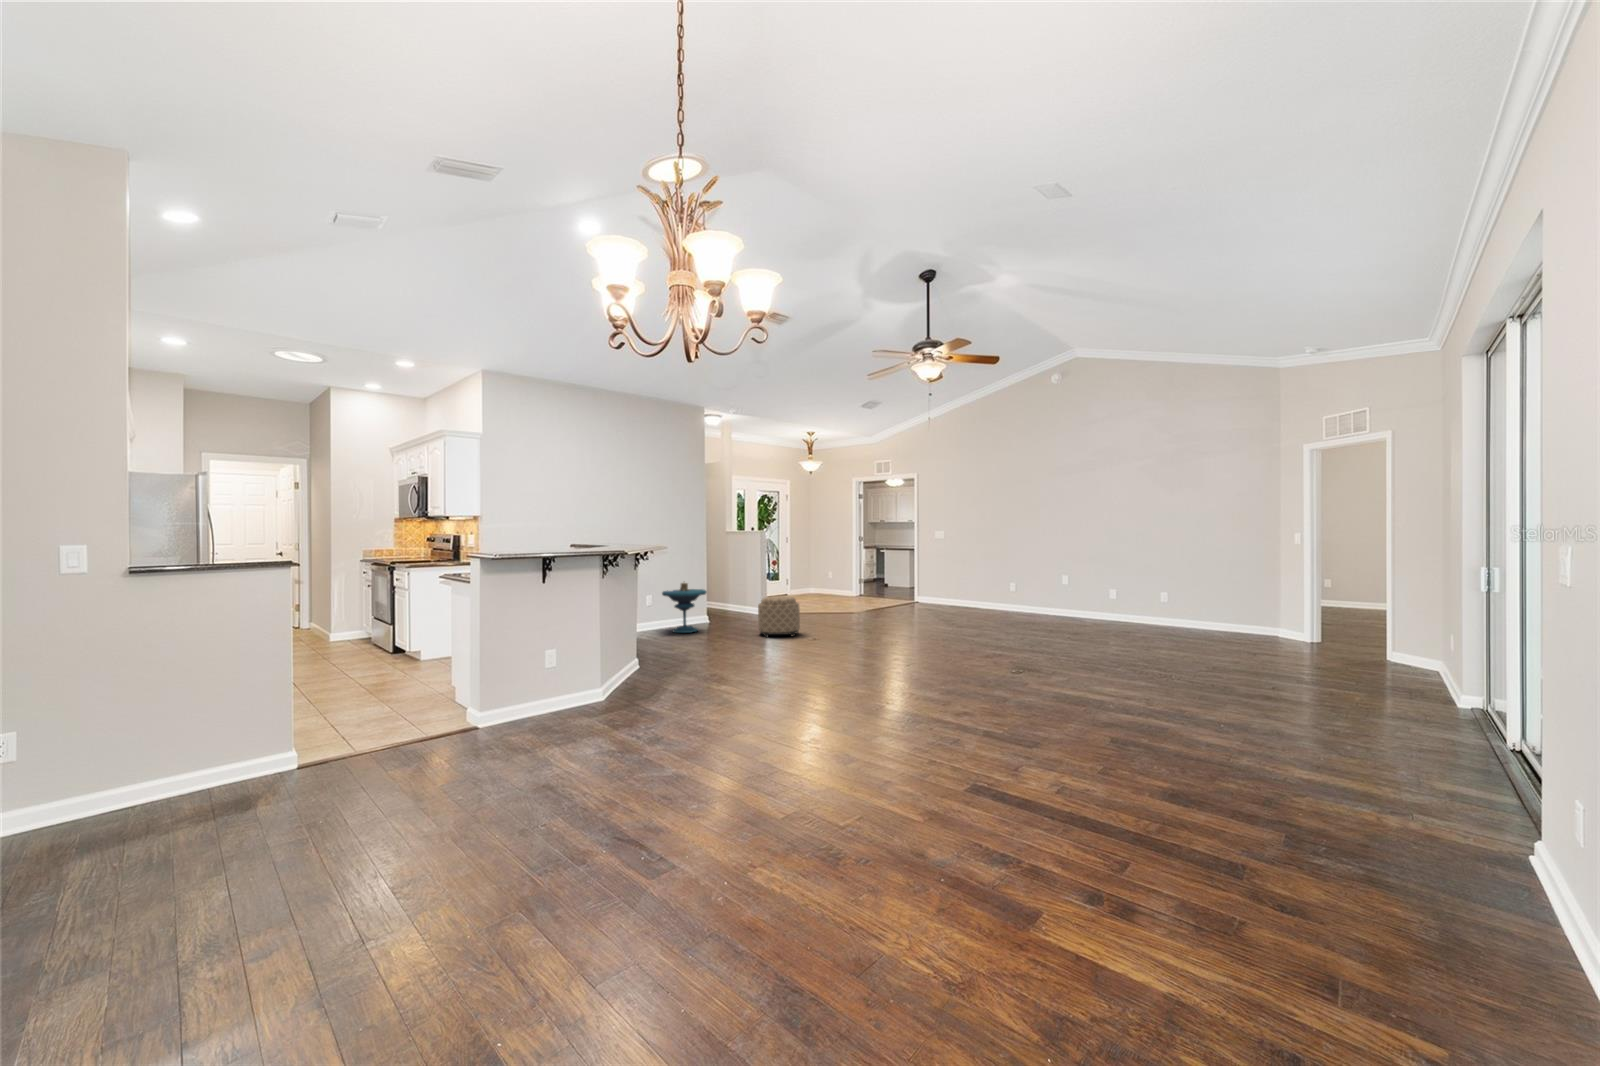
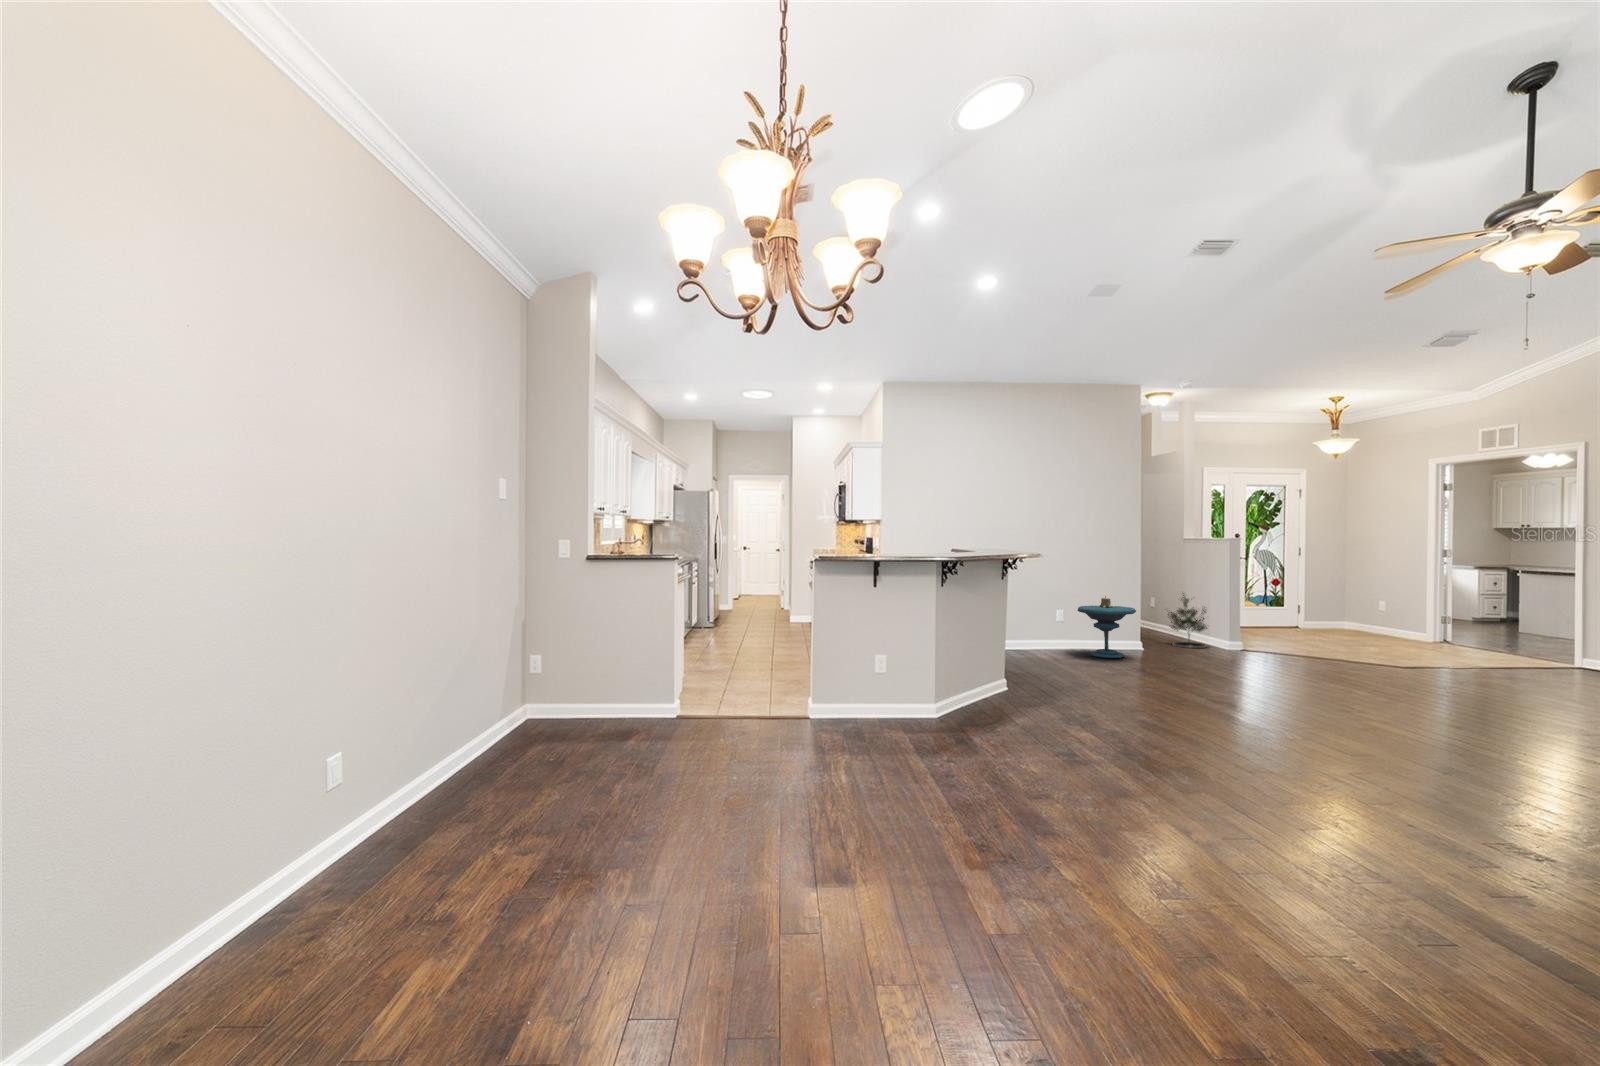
potted tree: none [716,574,747,618] -> present [1168,593,1207,648]
ottoman: present [758,596,800,637] -> none [1202,625,1268,681]

